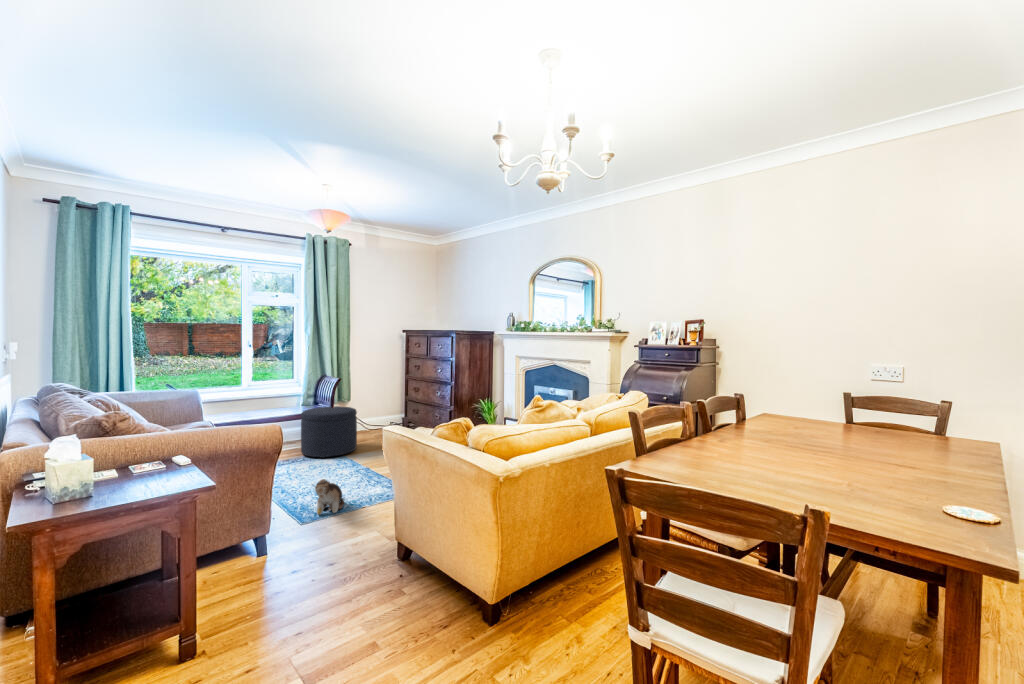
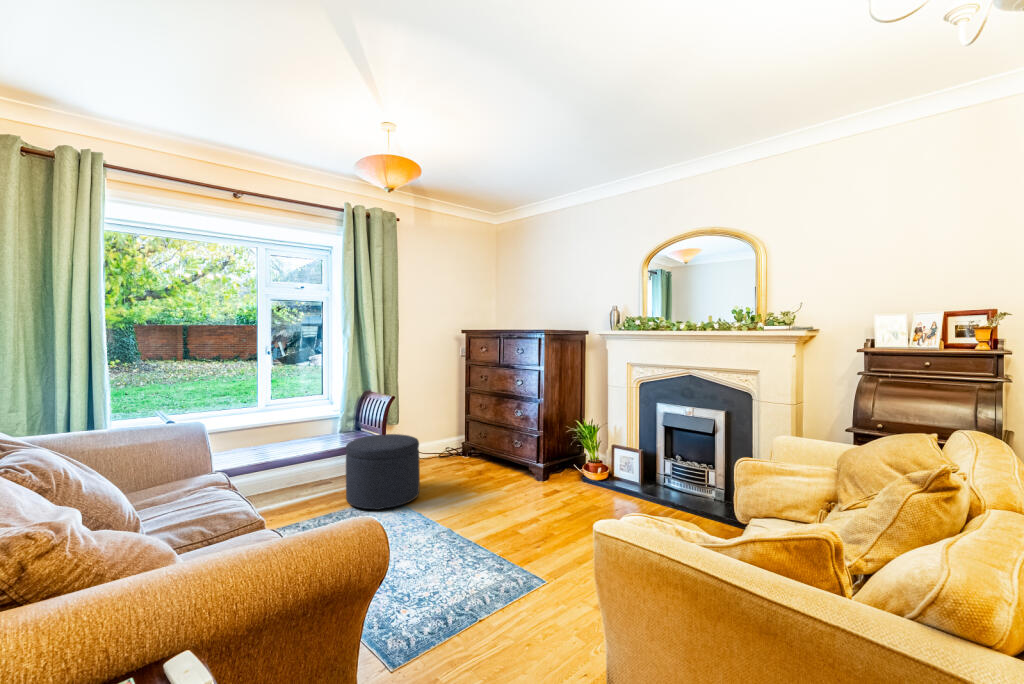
plush toy: present [315,479,344,515] -> none [406,581,448,641]

